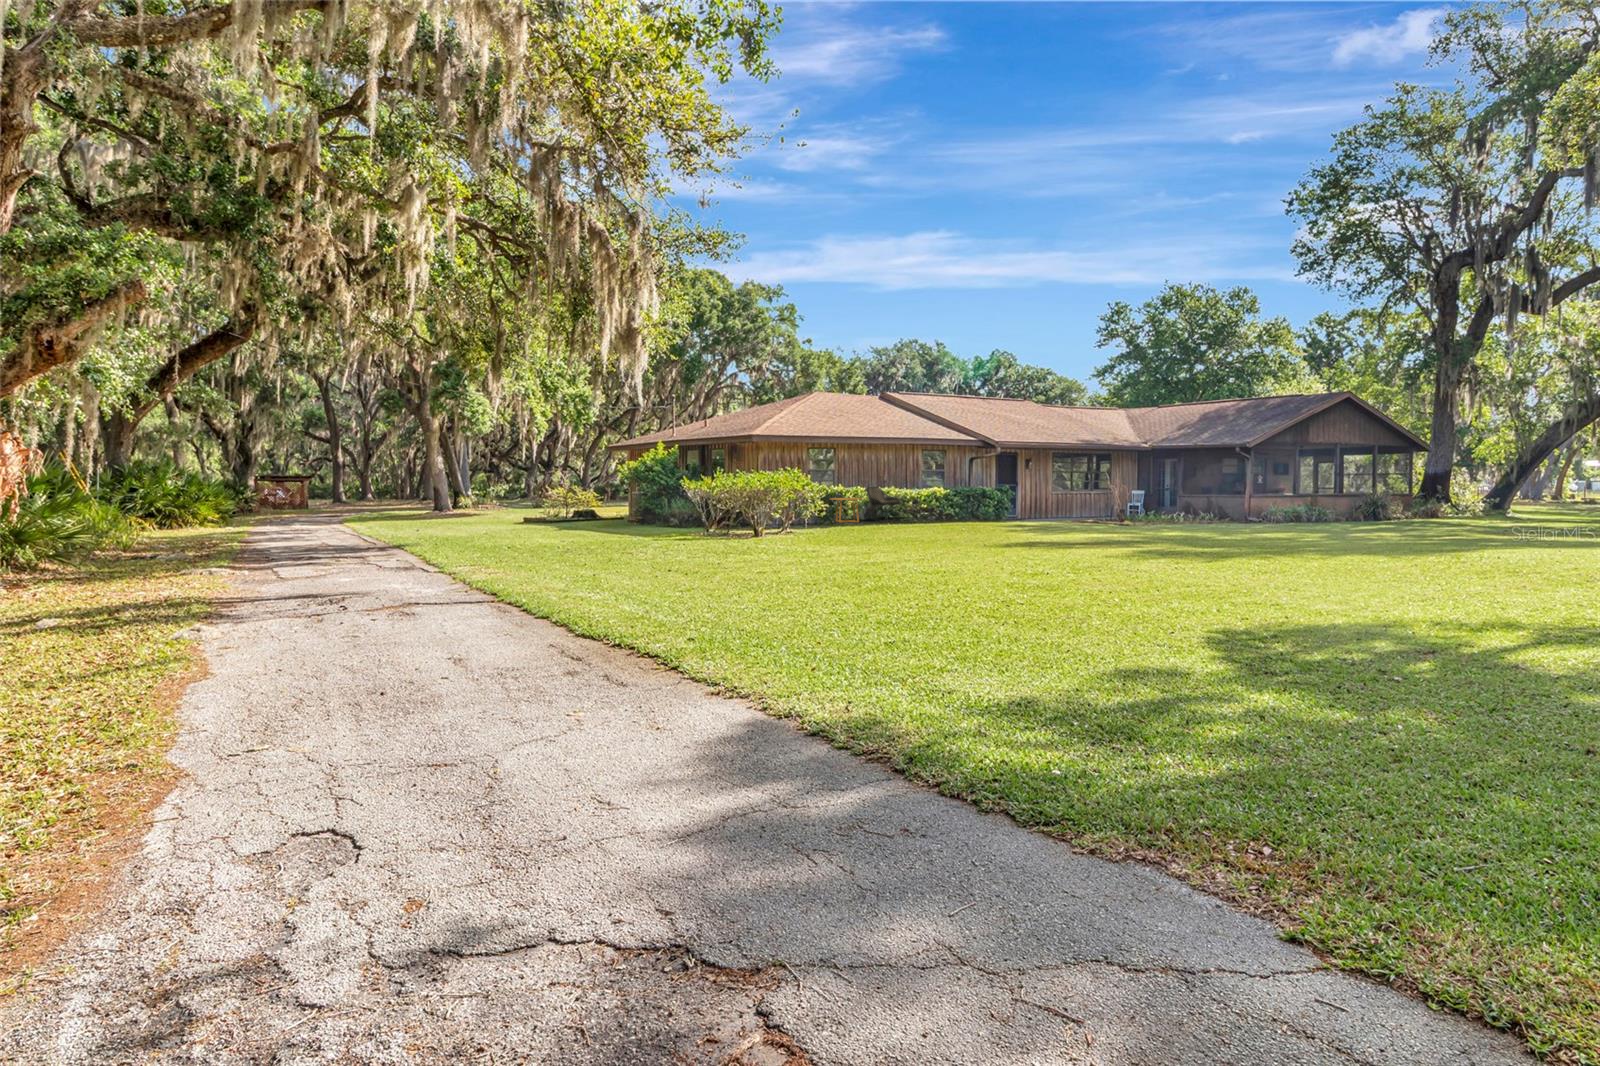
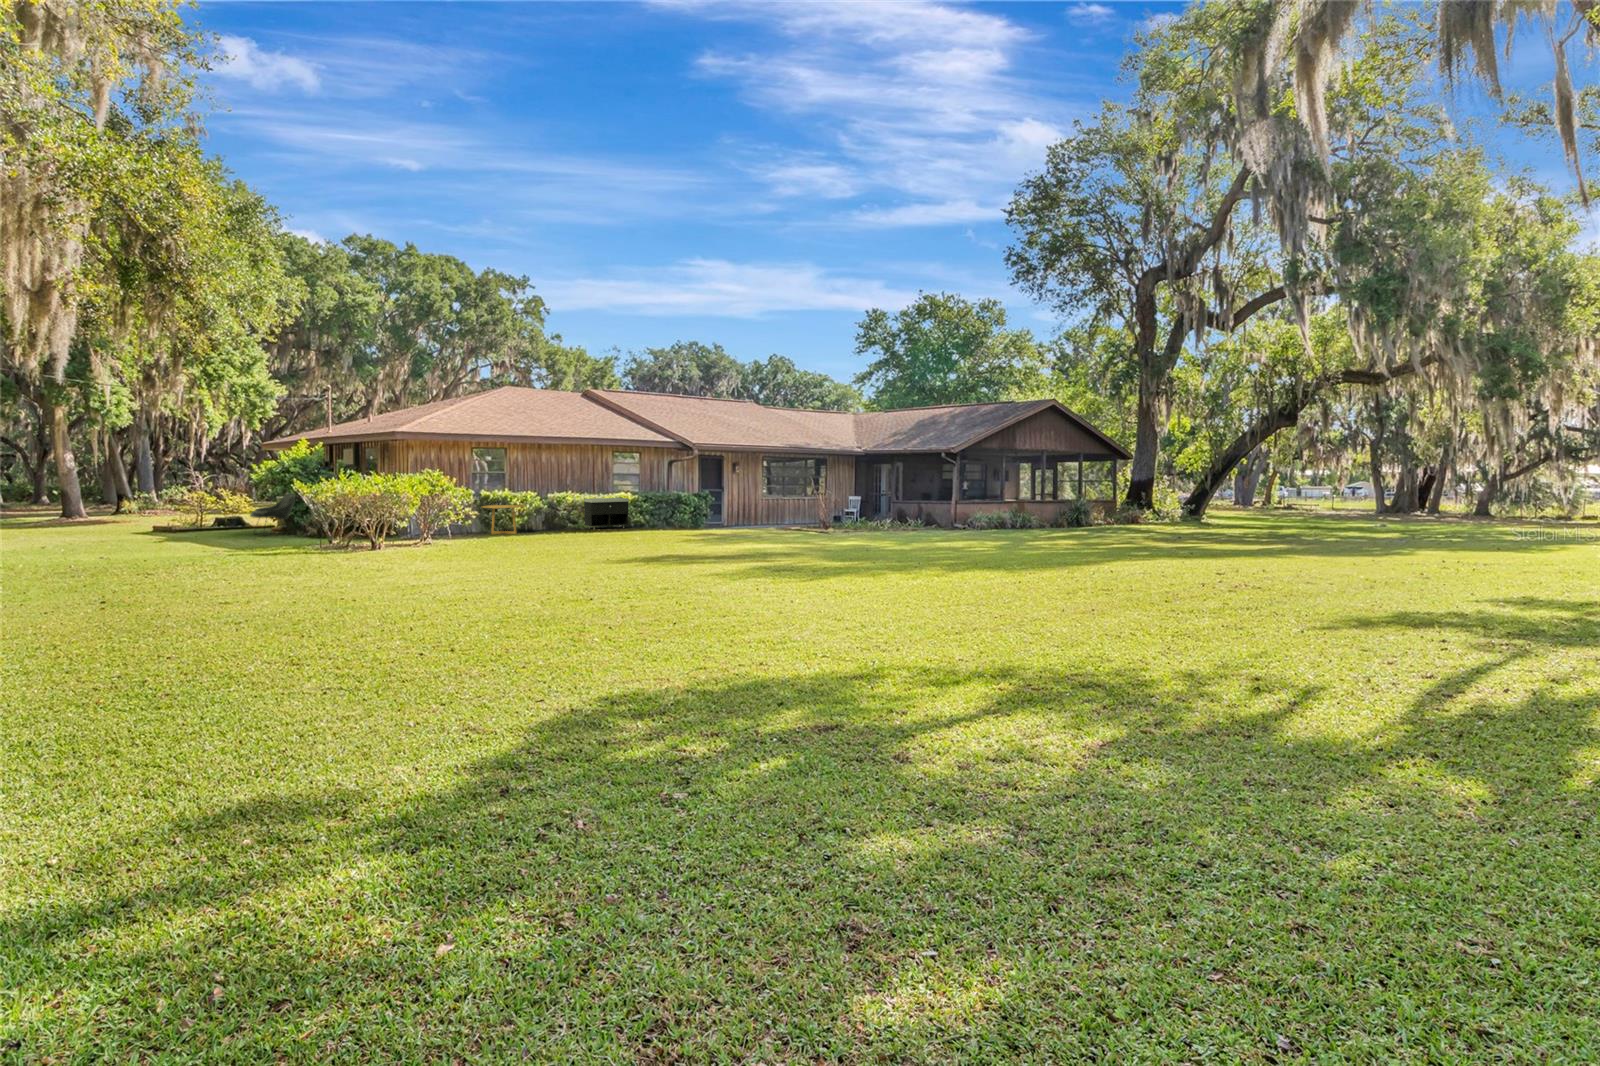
lounge chair: present [866,487,900,518] -> present [250,494,296,534]
storage bench: none [906,491,946,519] -> present [584,498,629,529]

